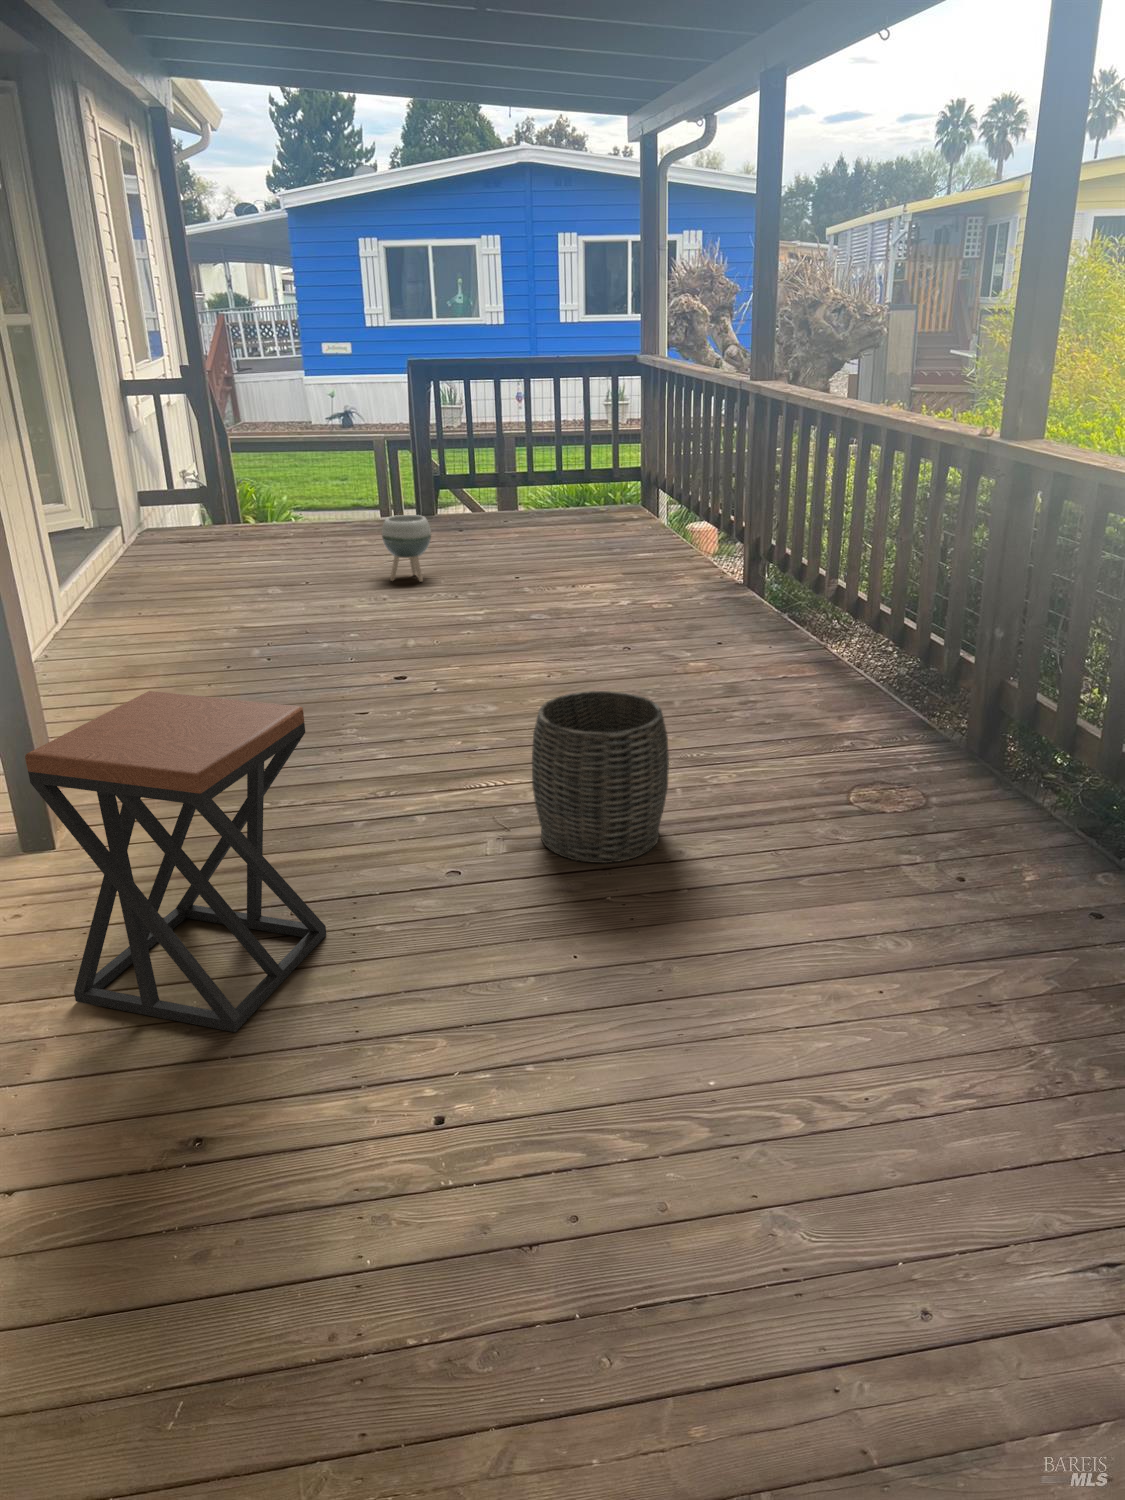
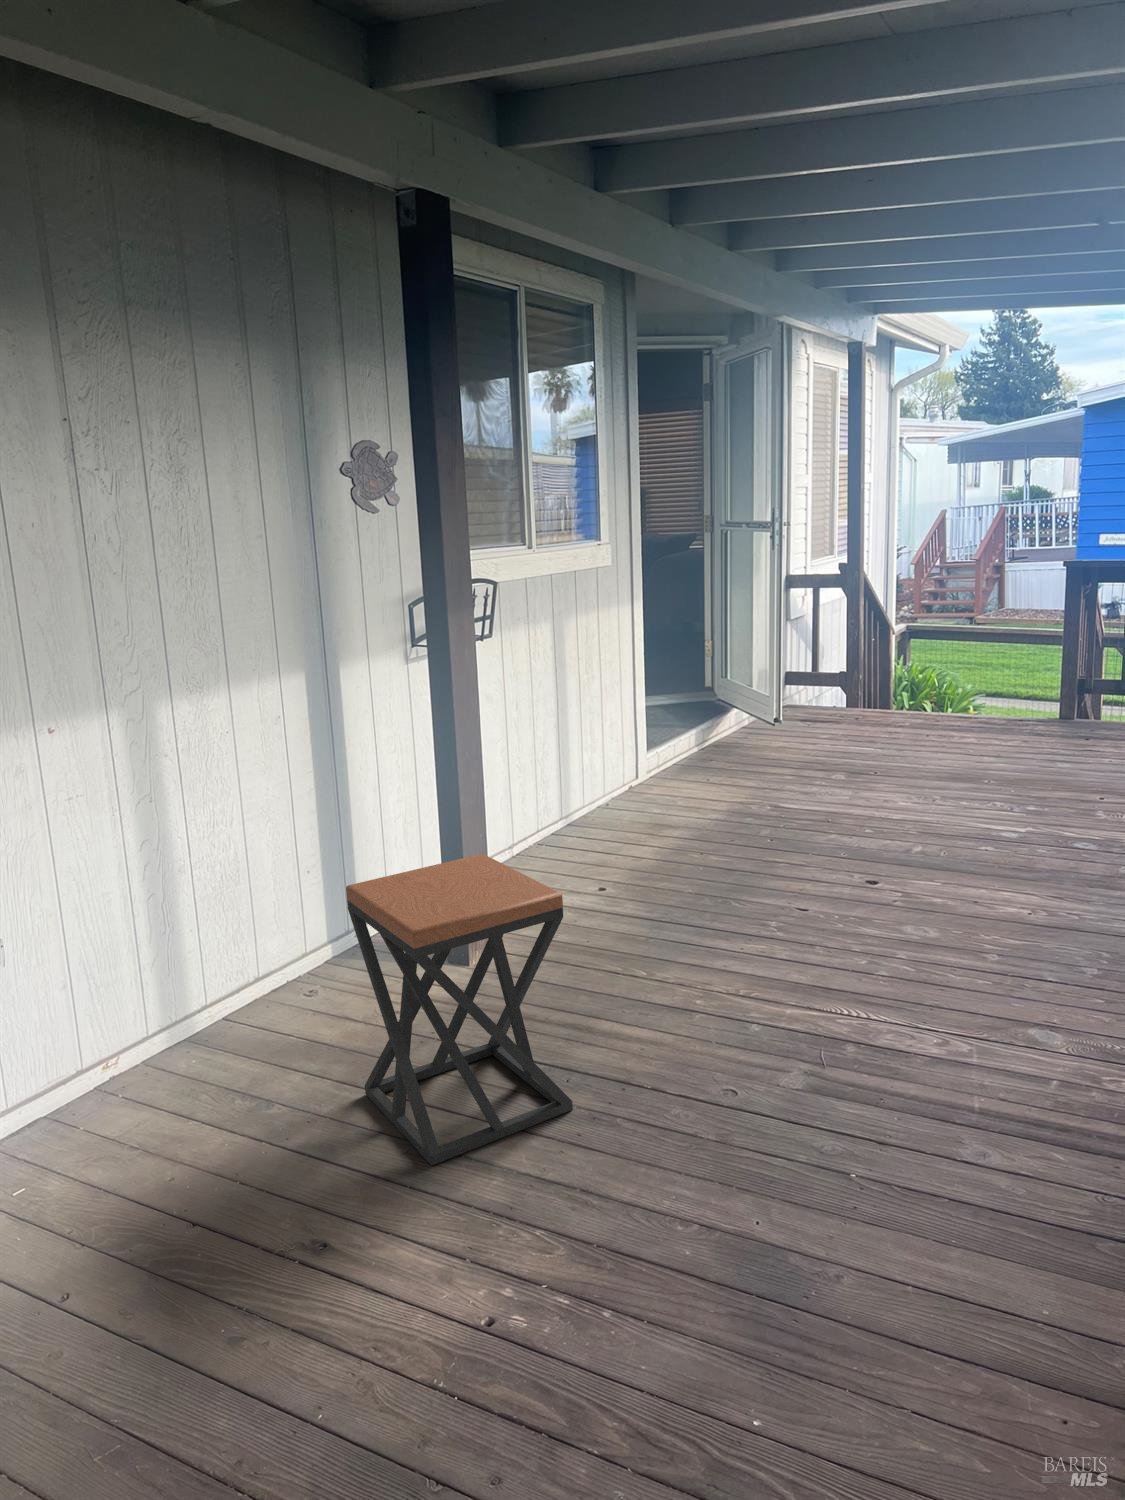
planter: present [382,515,431,582] -> none [956,717,1011,788]
woven basket: present [532,691,669,863] -> none [834,939,995,1143]

